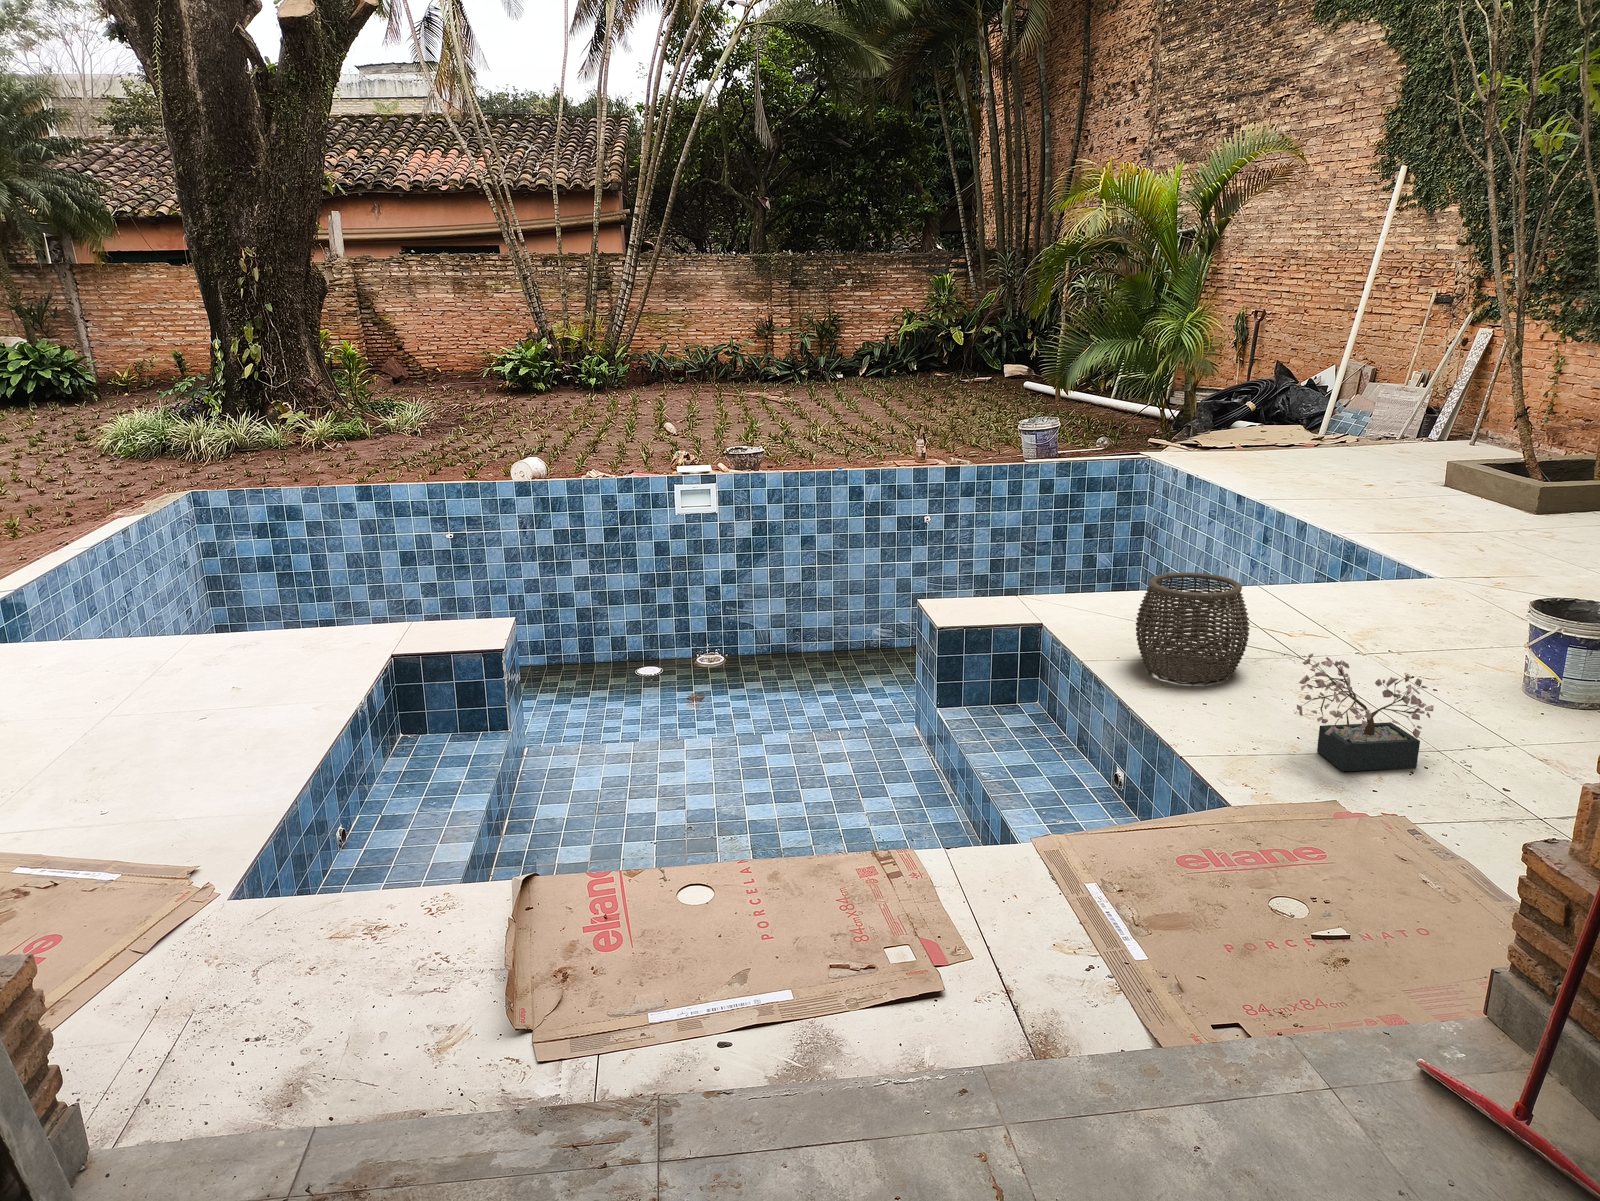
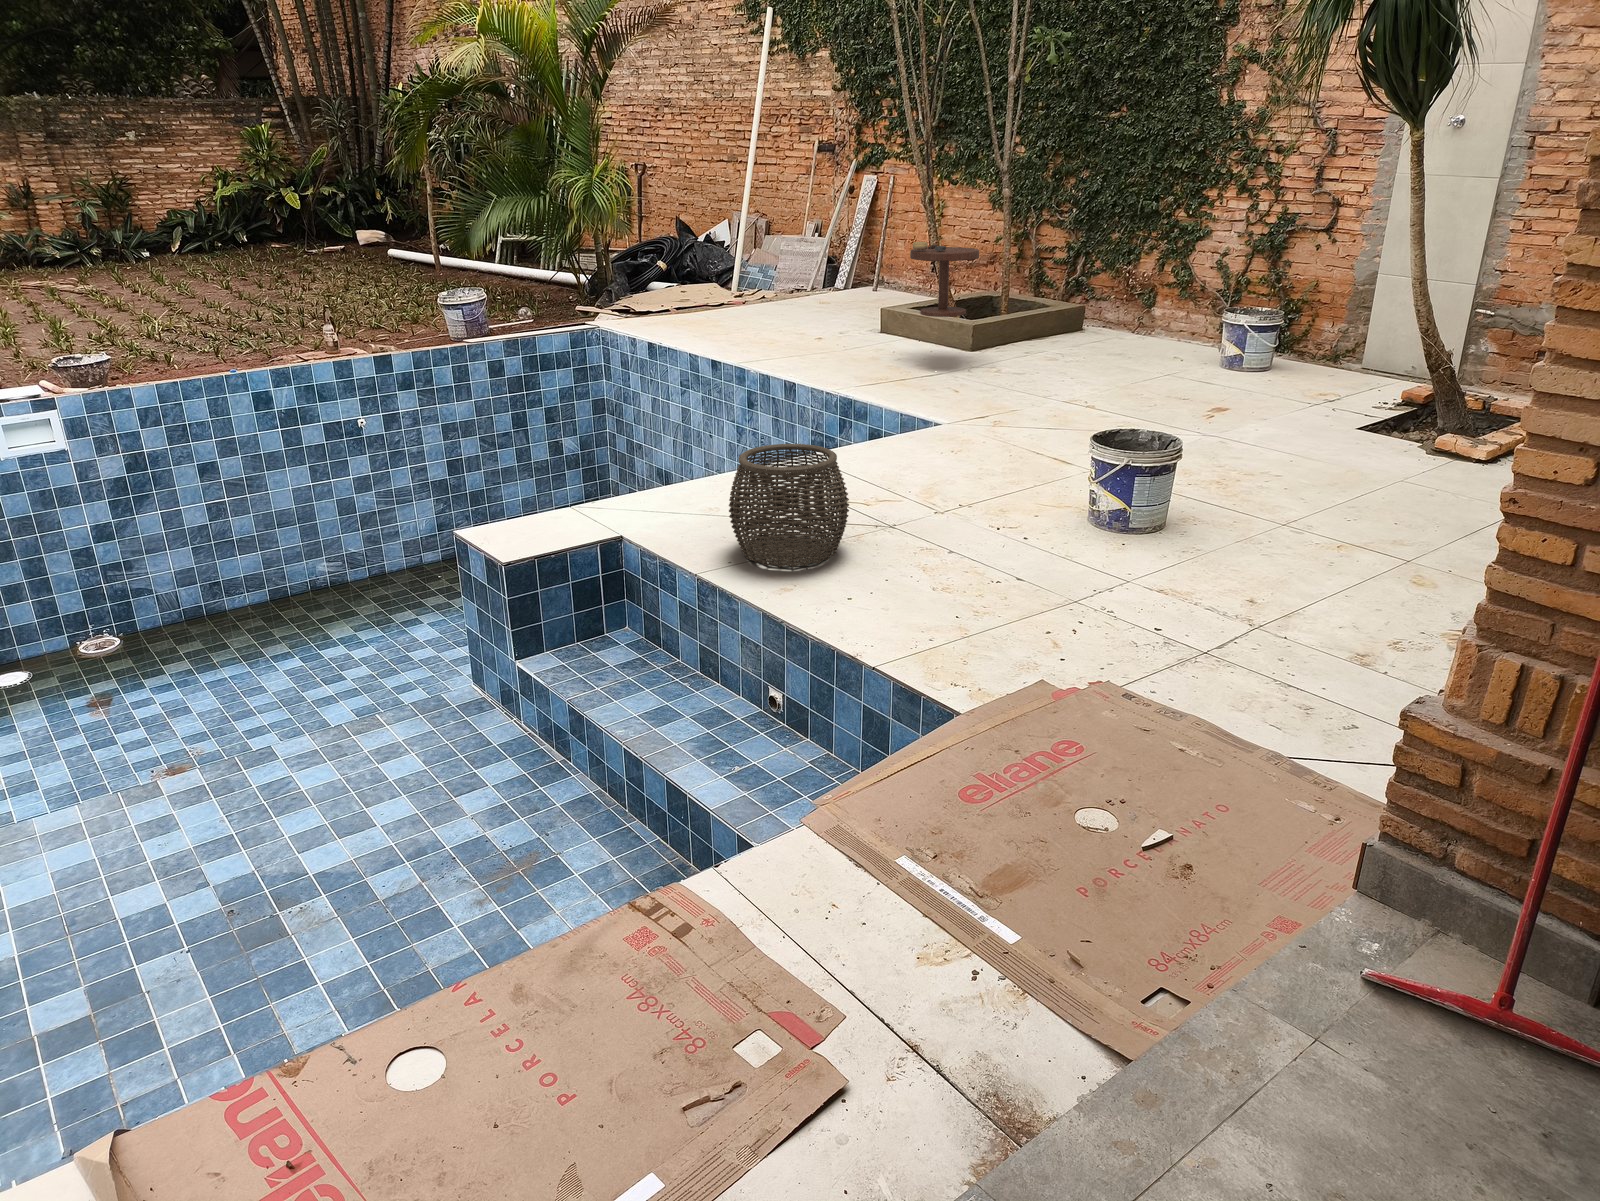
side table: none [1458,401,1542,534] -> present [910,242,979,317]
decorative plant: present [1297,654,1434,771] -> none [948,514,1066,632]

